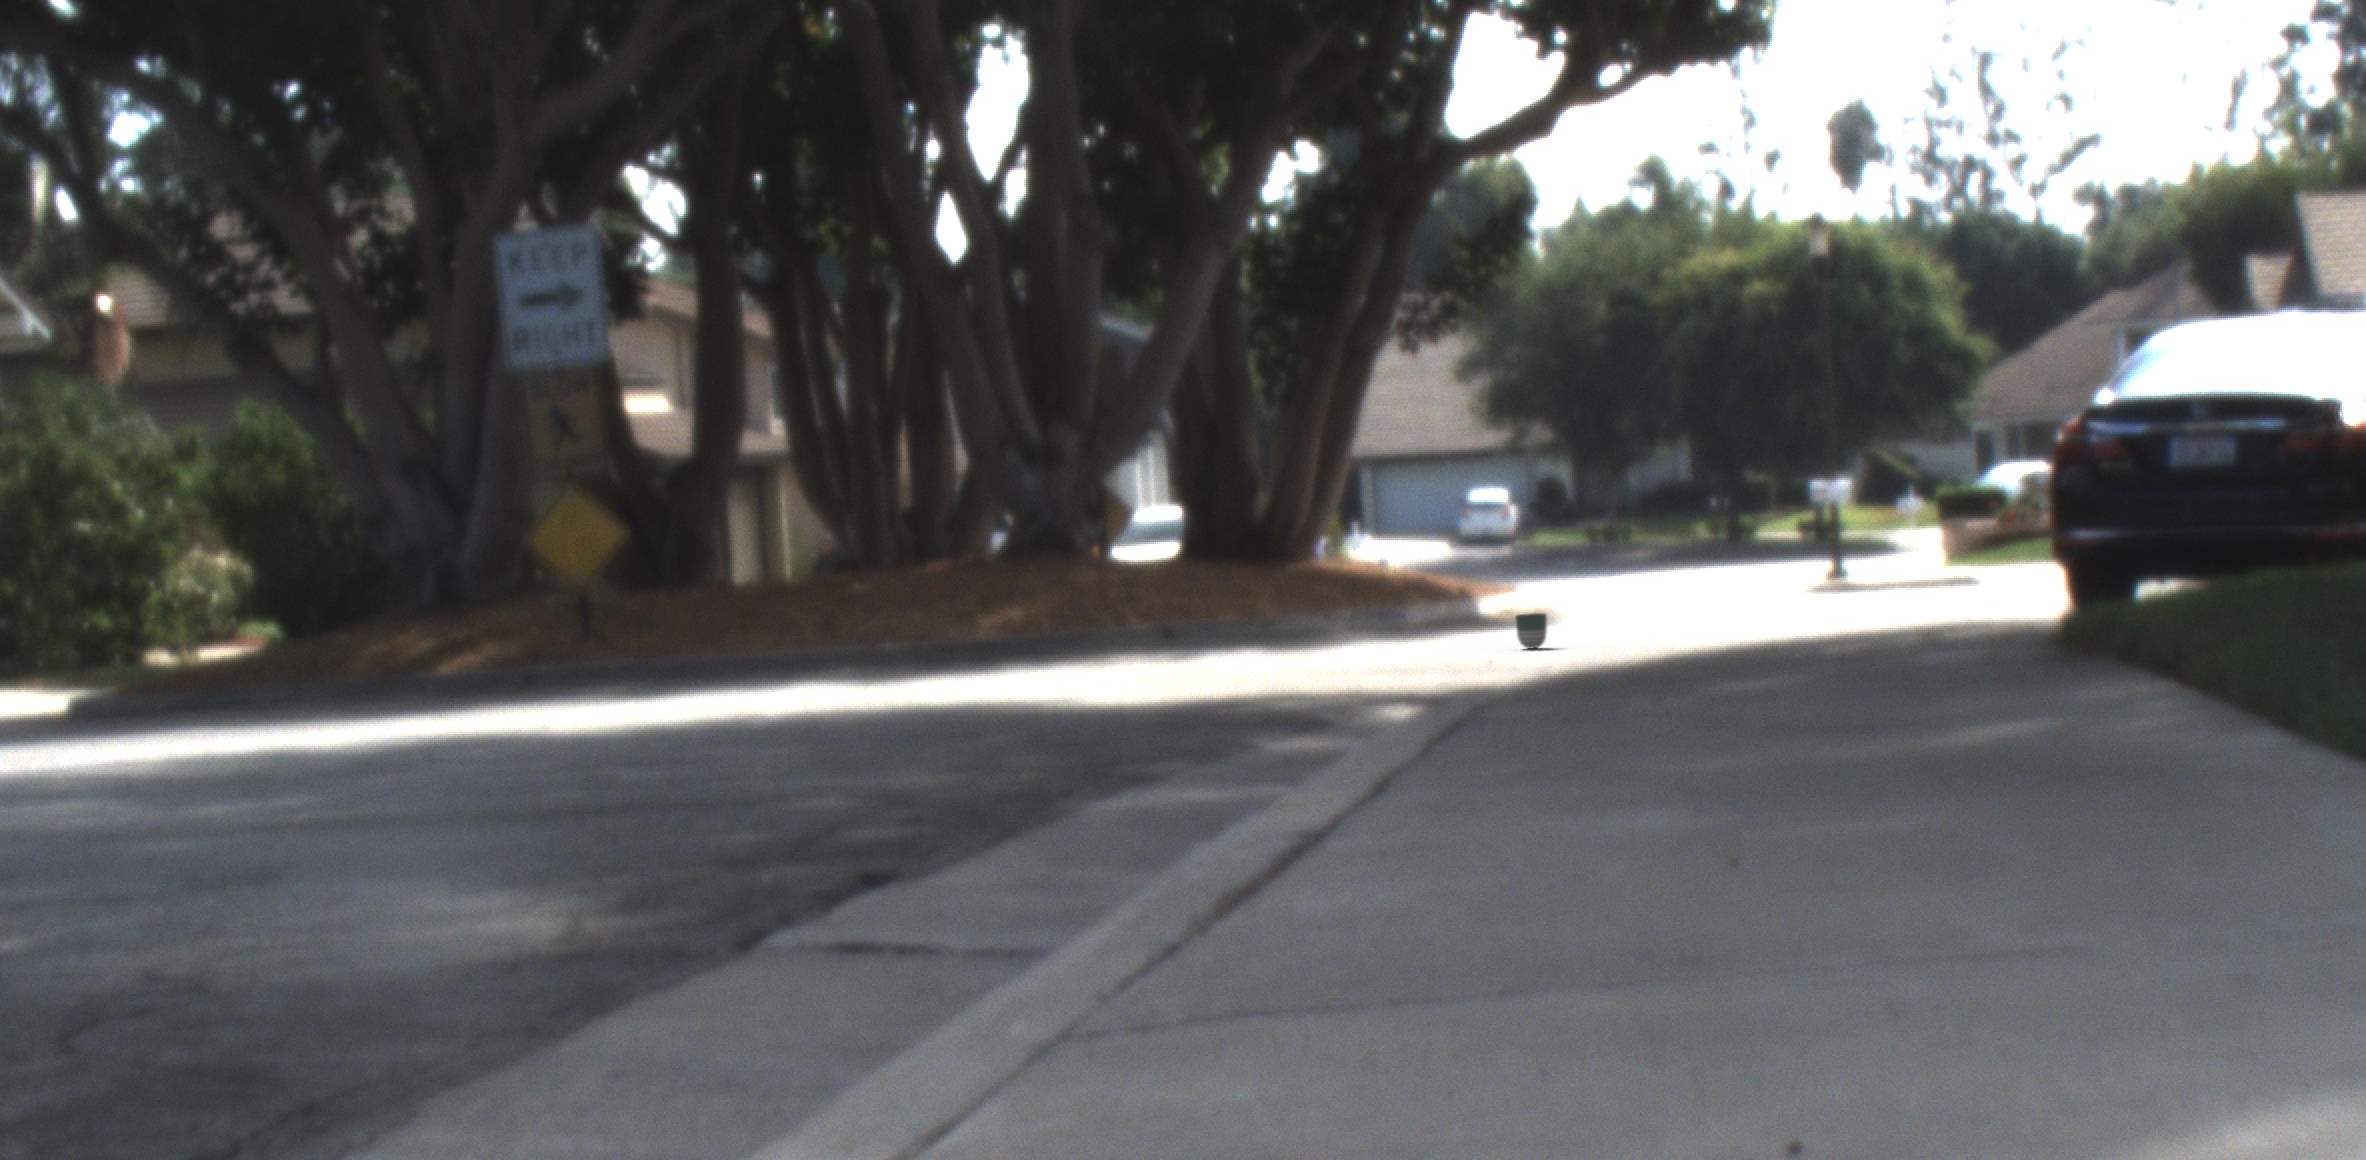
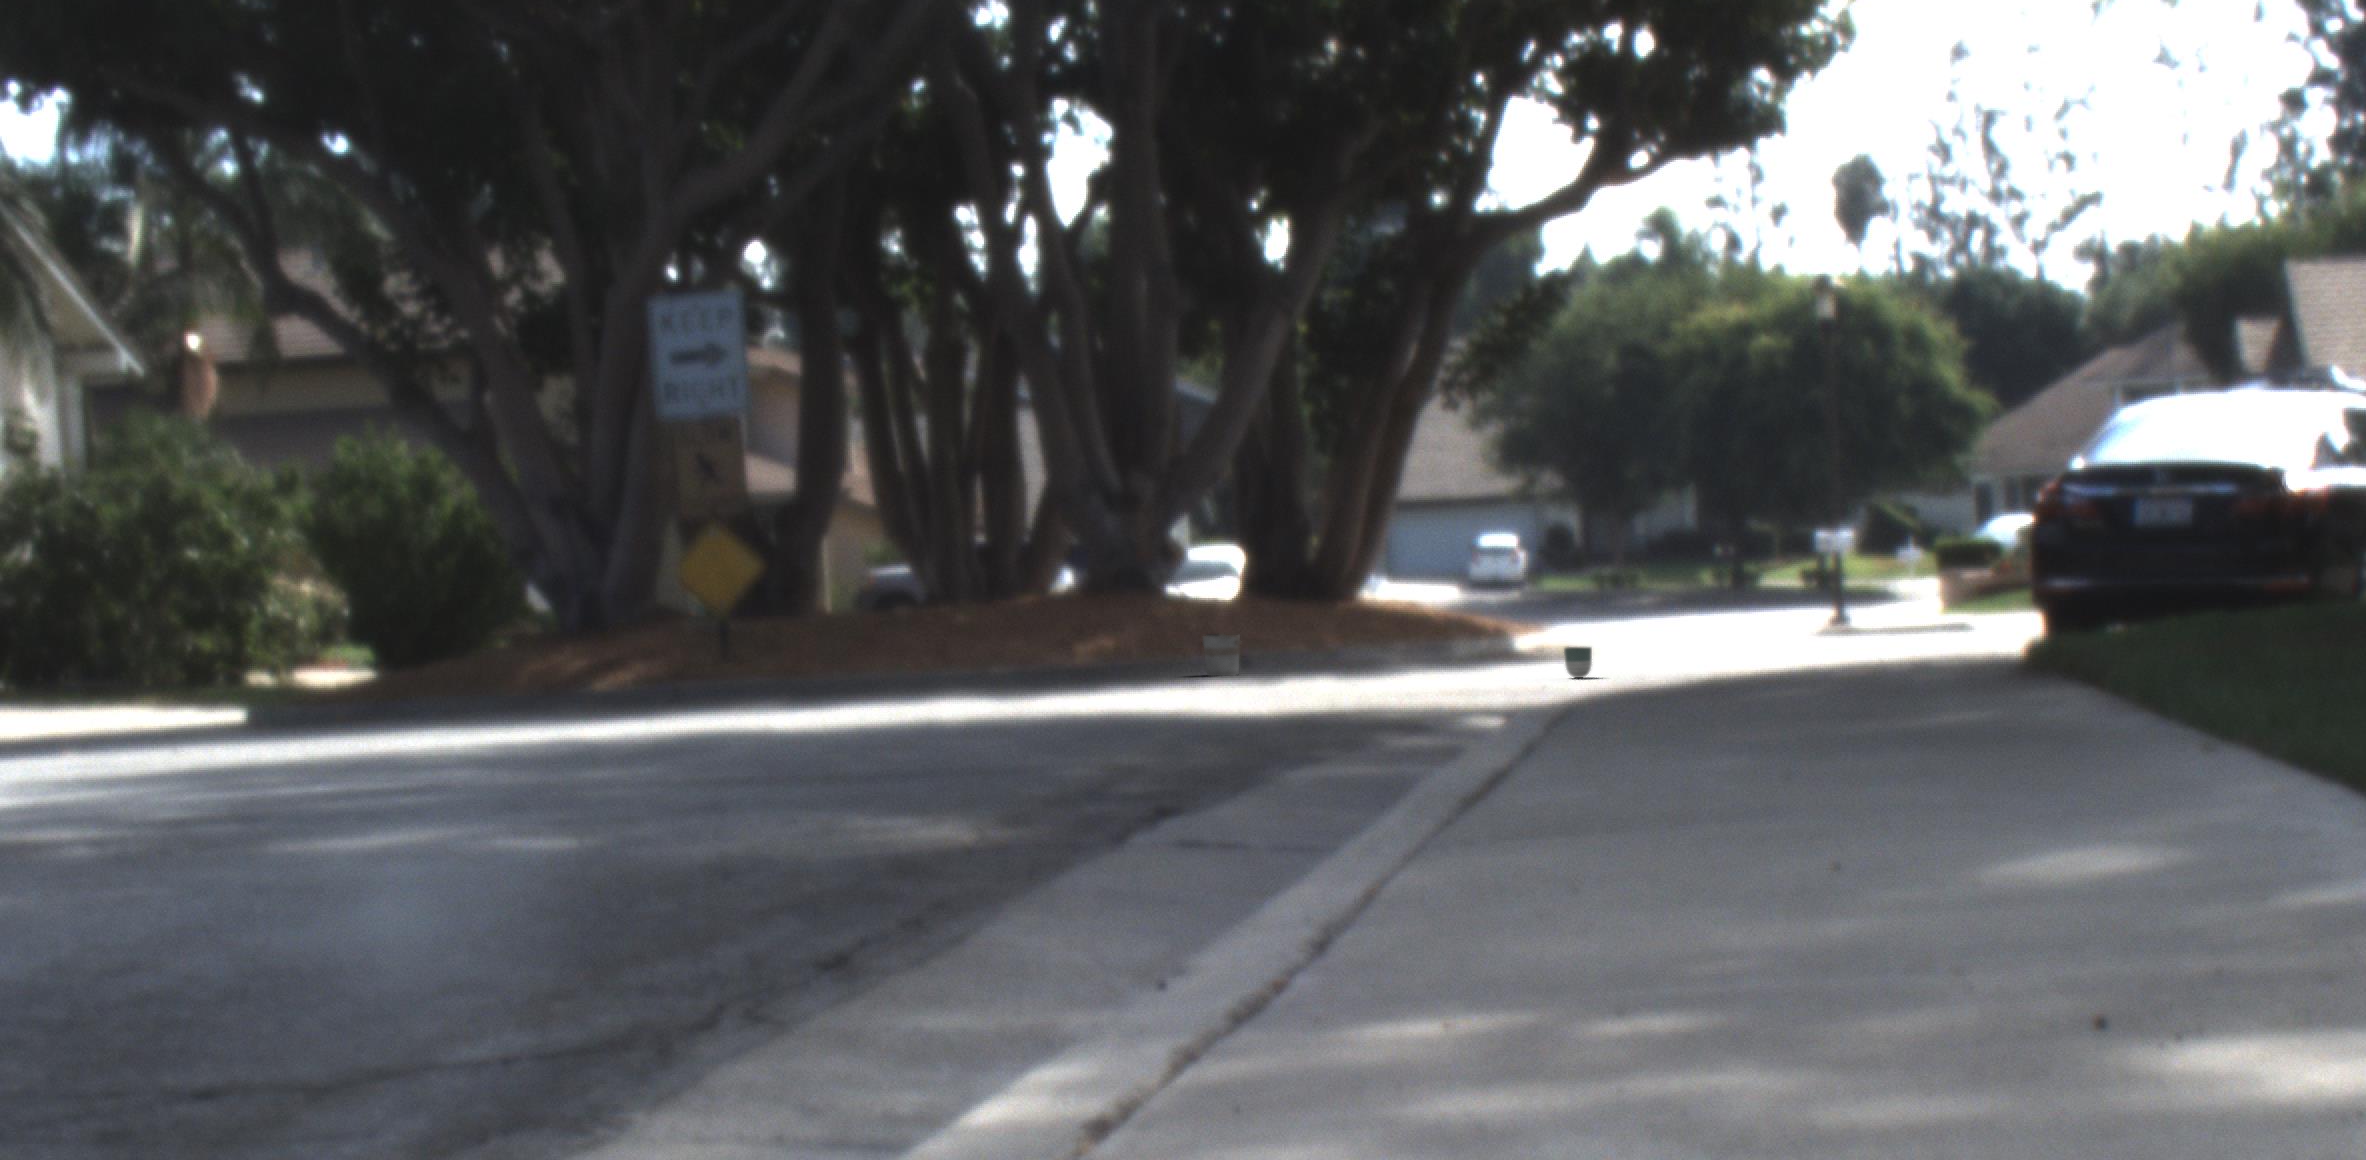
bucket: none [1120,602,1169,649] -> present [1200,634,1241,676]

